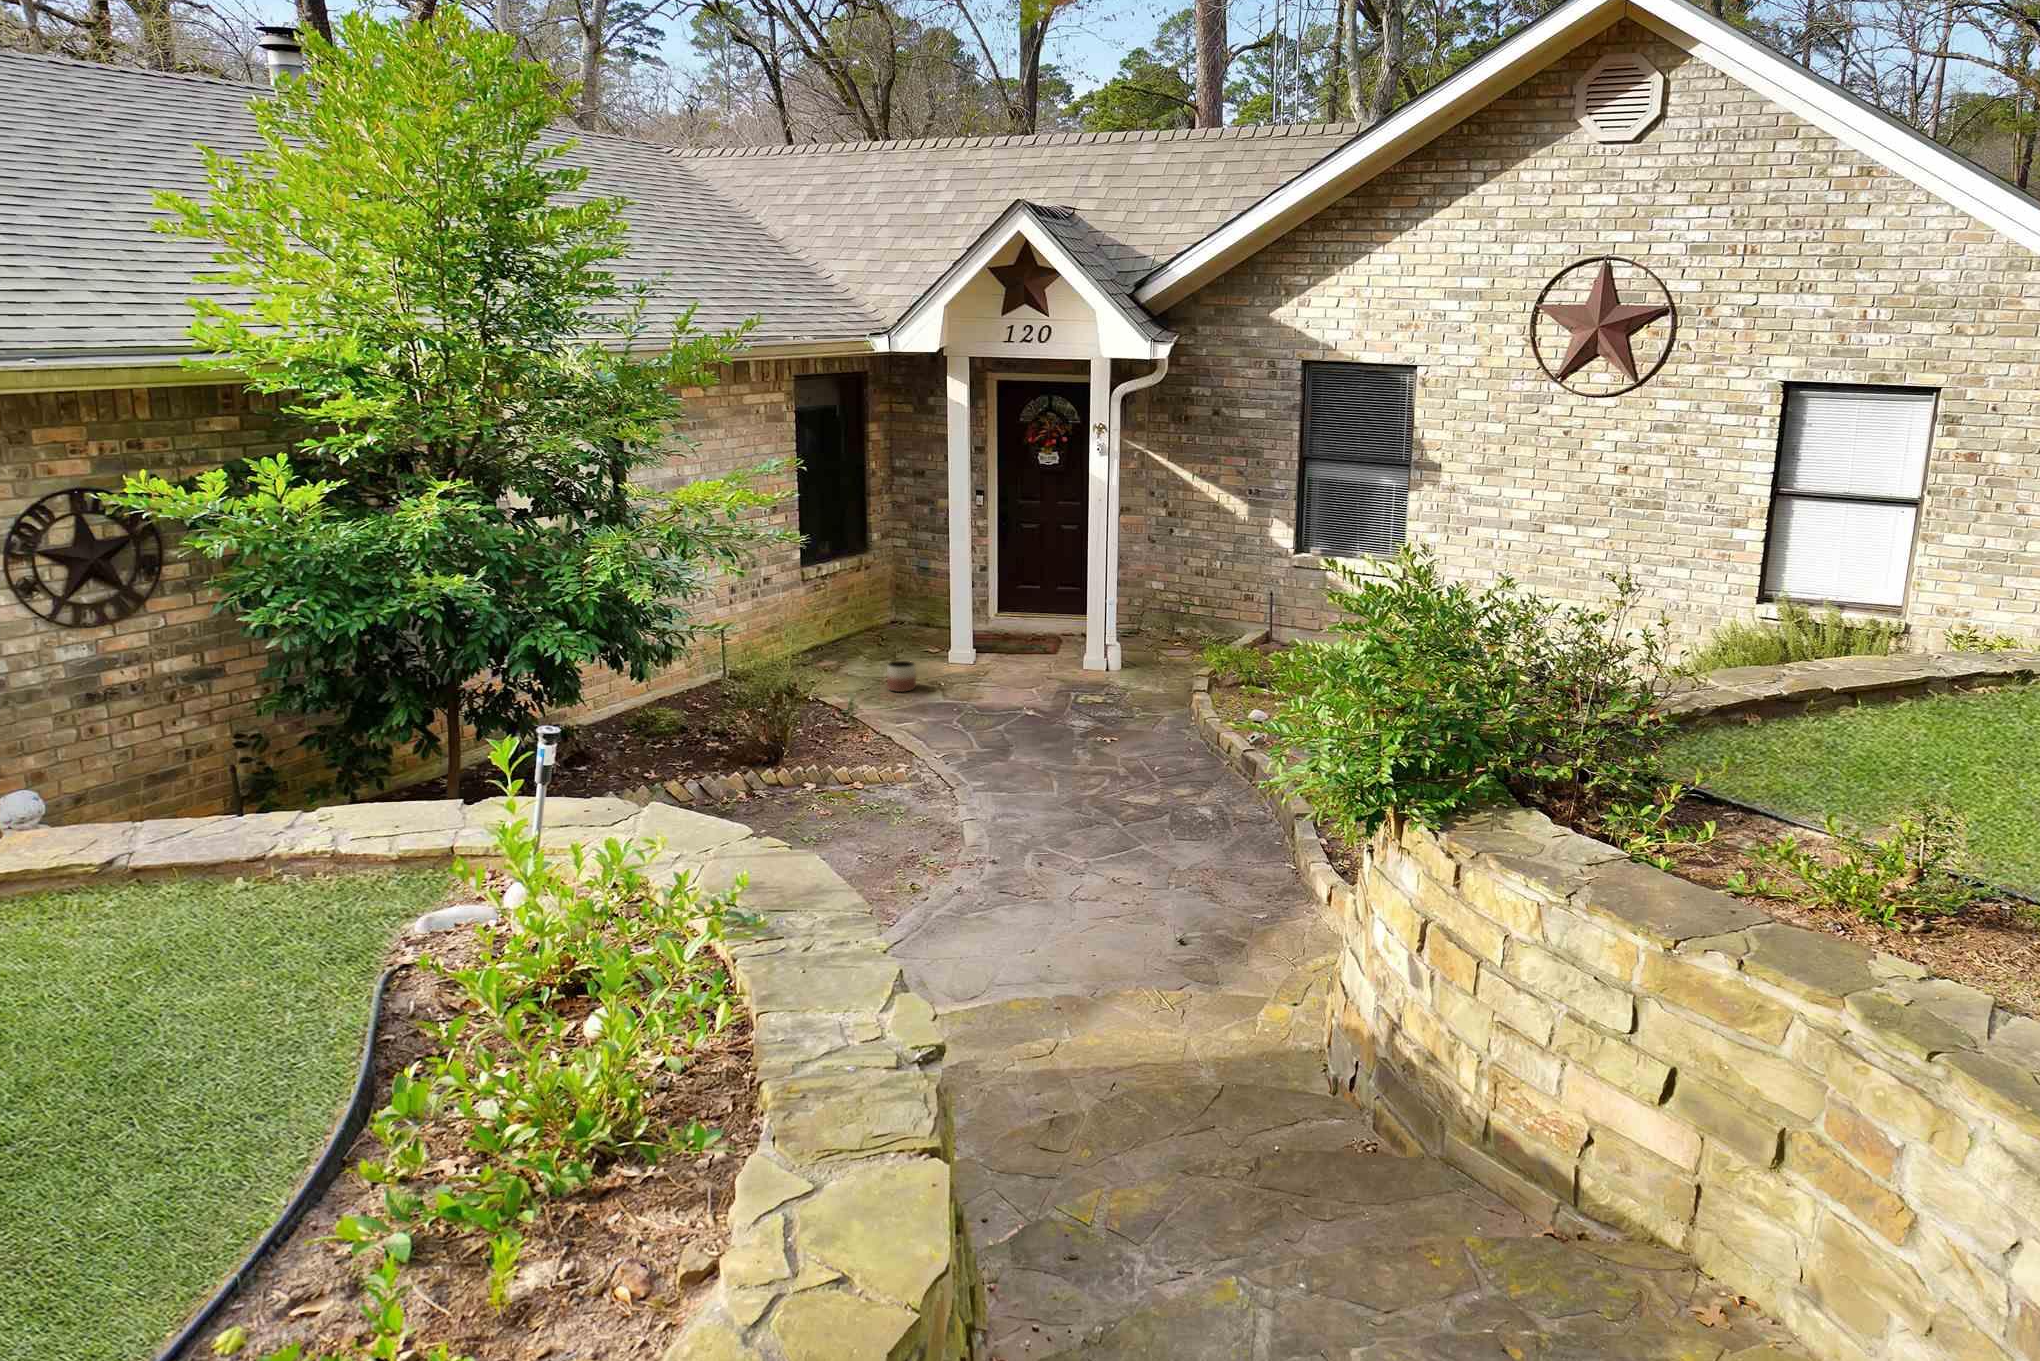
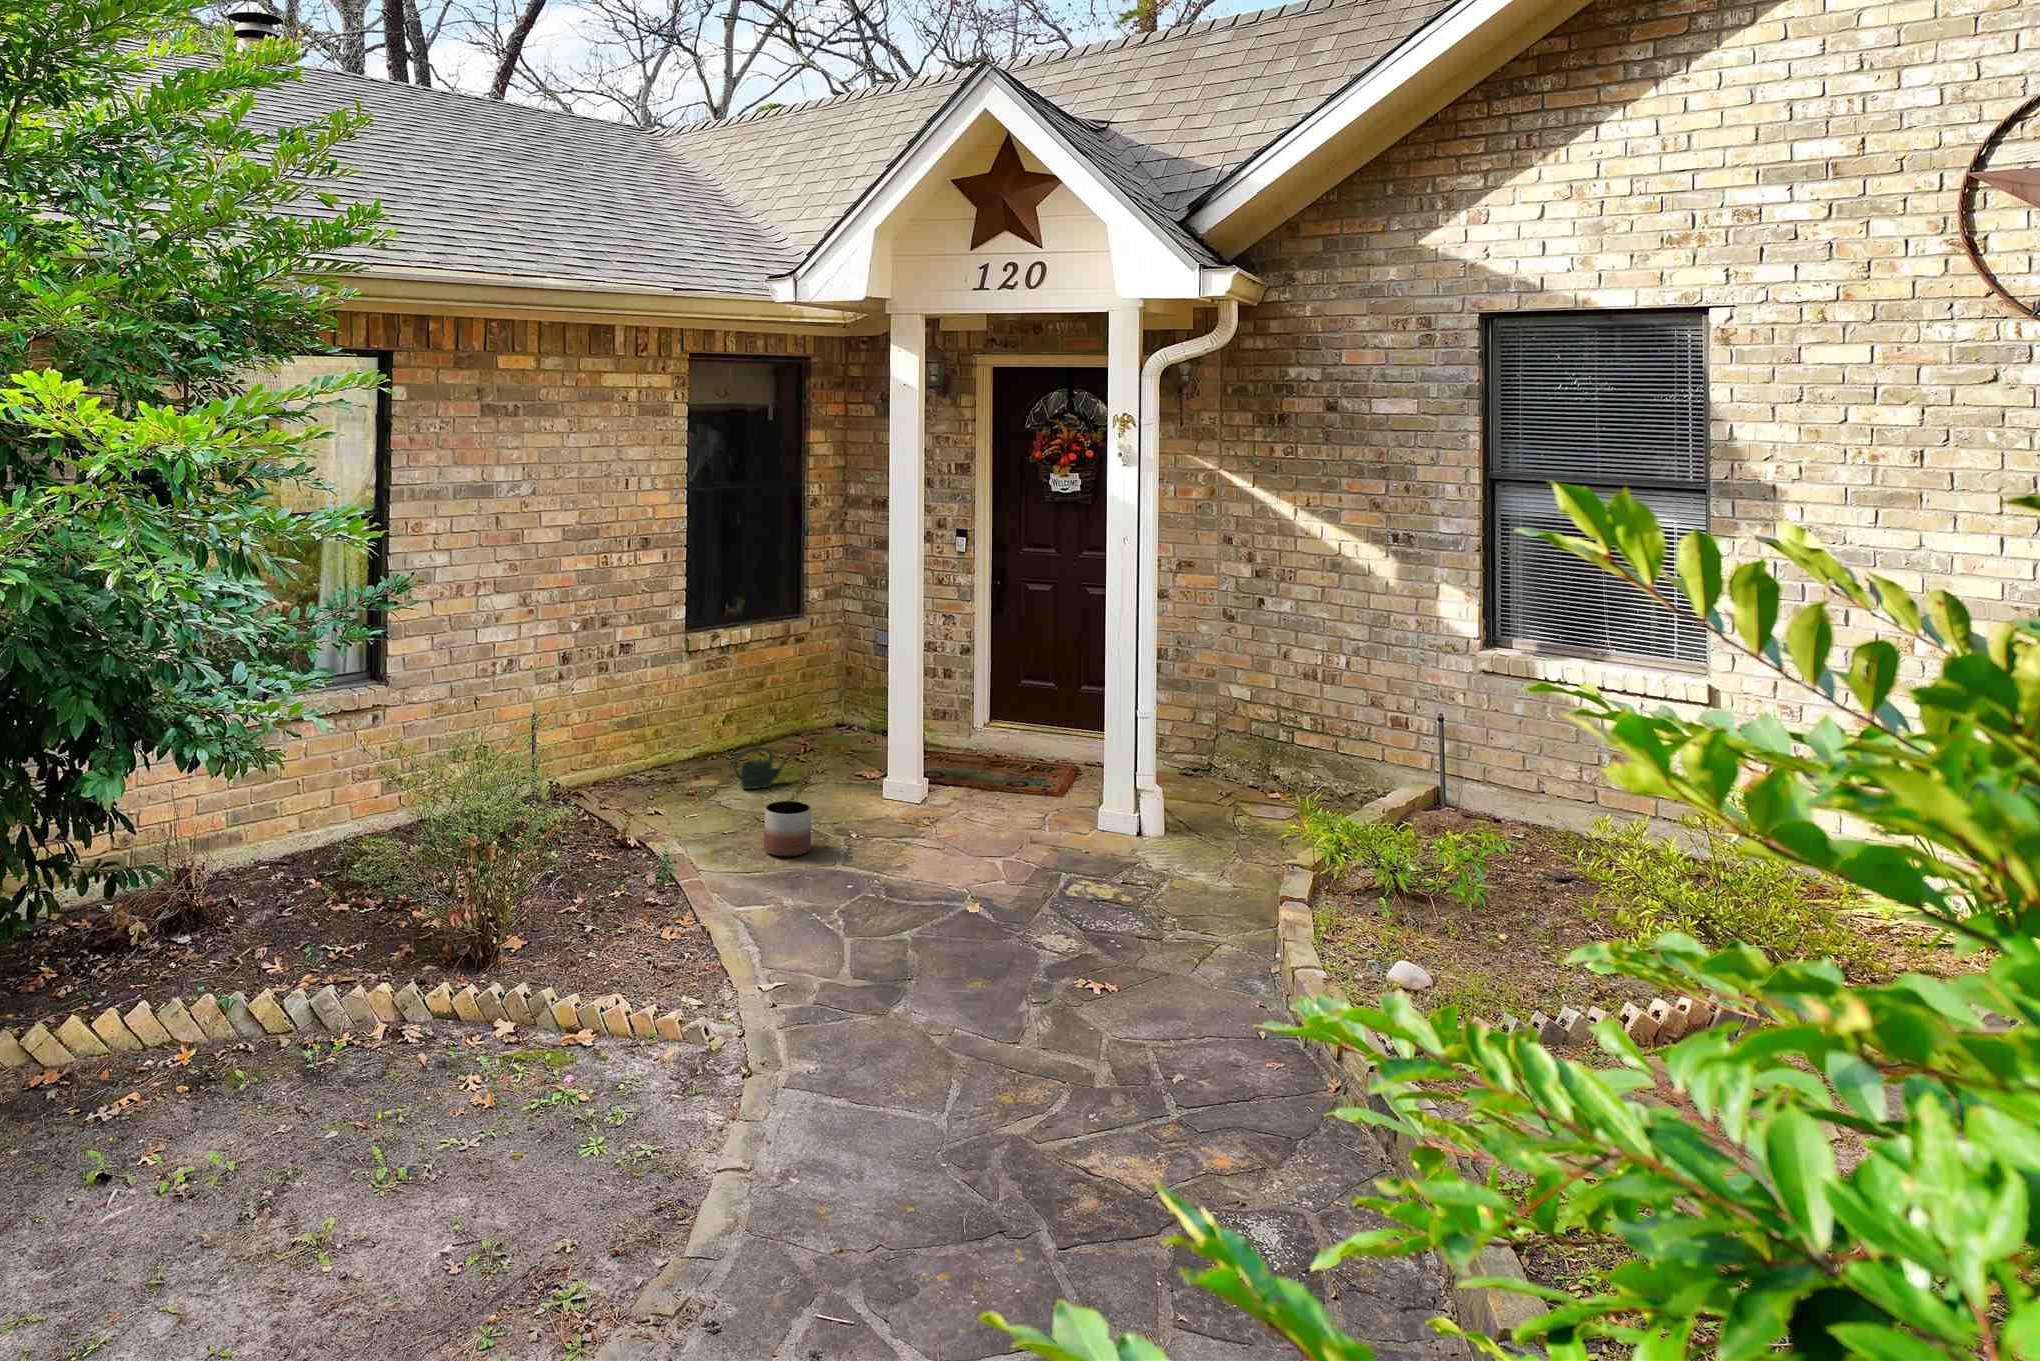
watering can: none [847,634,883,660] -> present [733,747,791,789]

